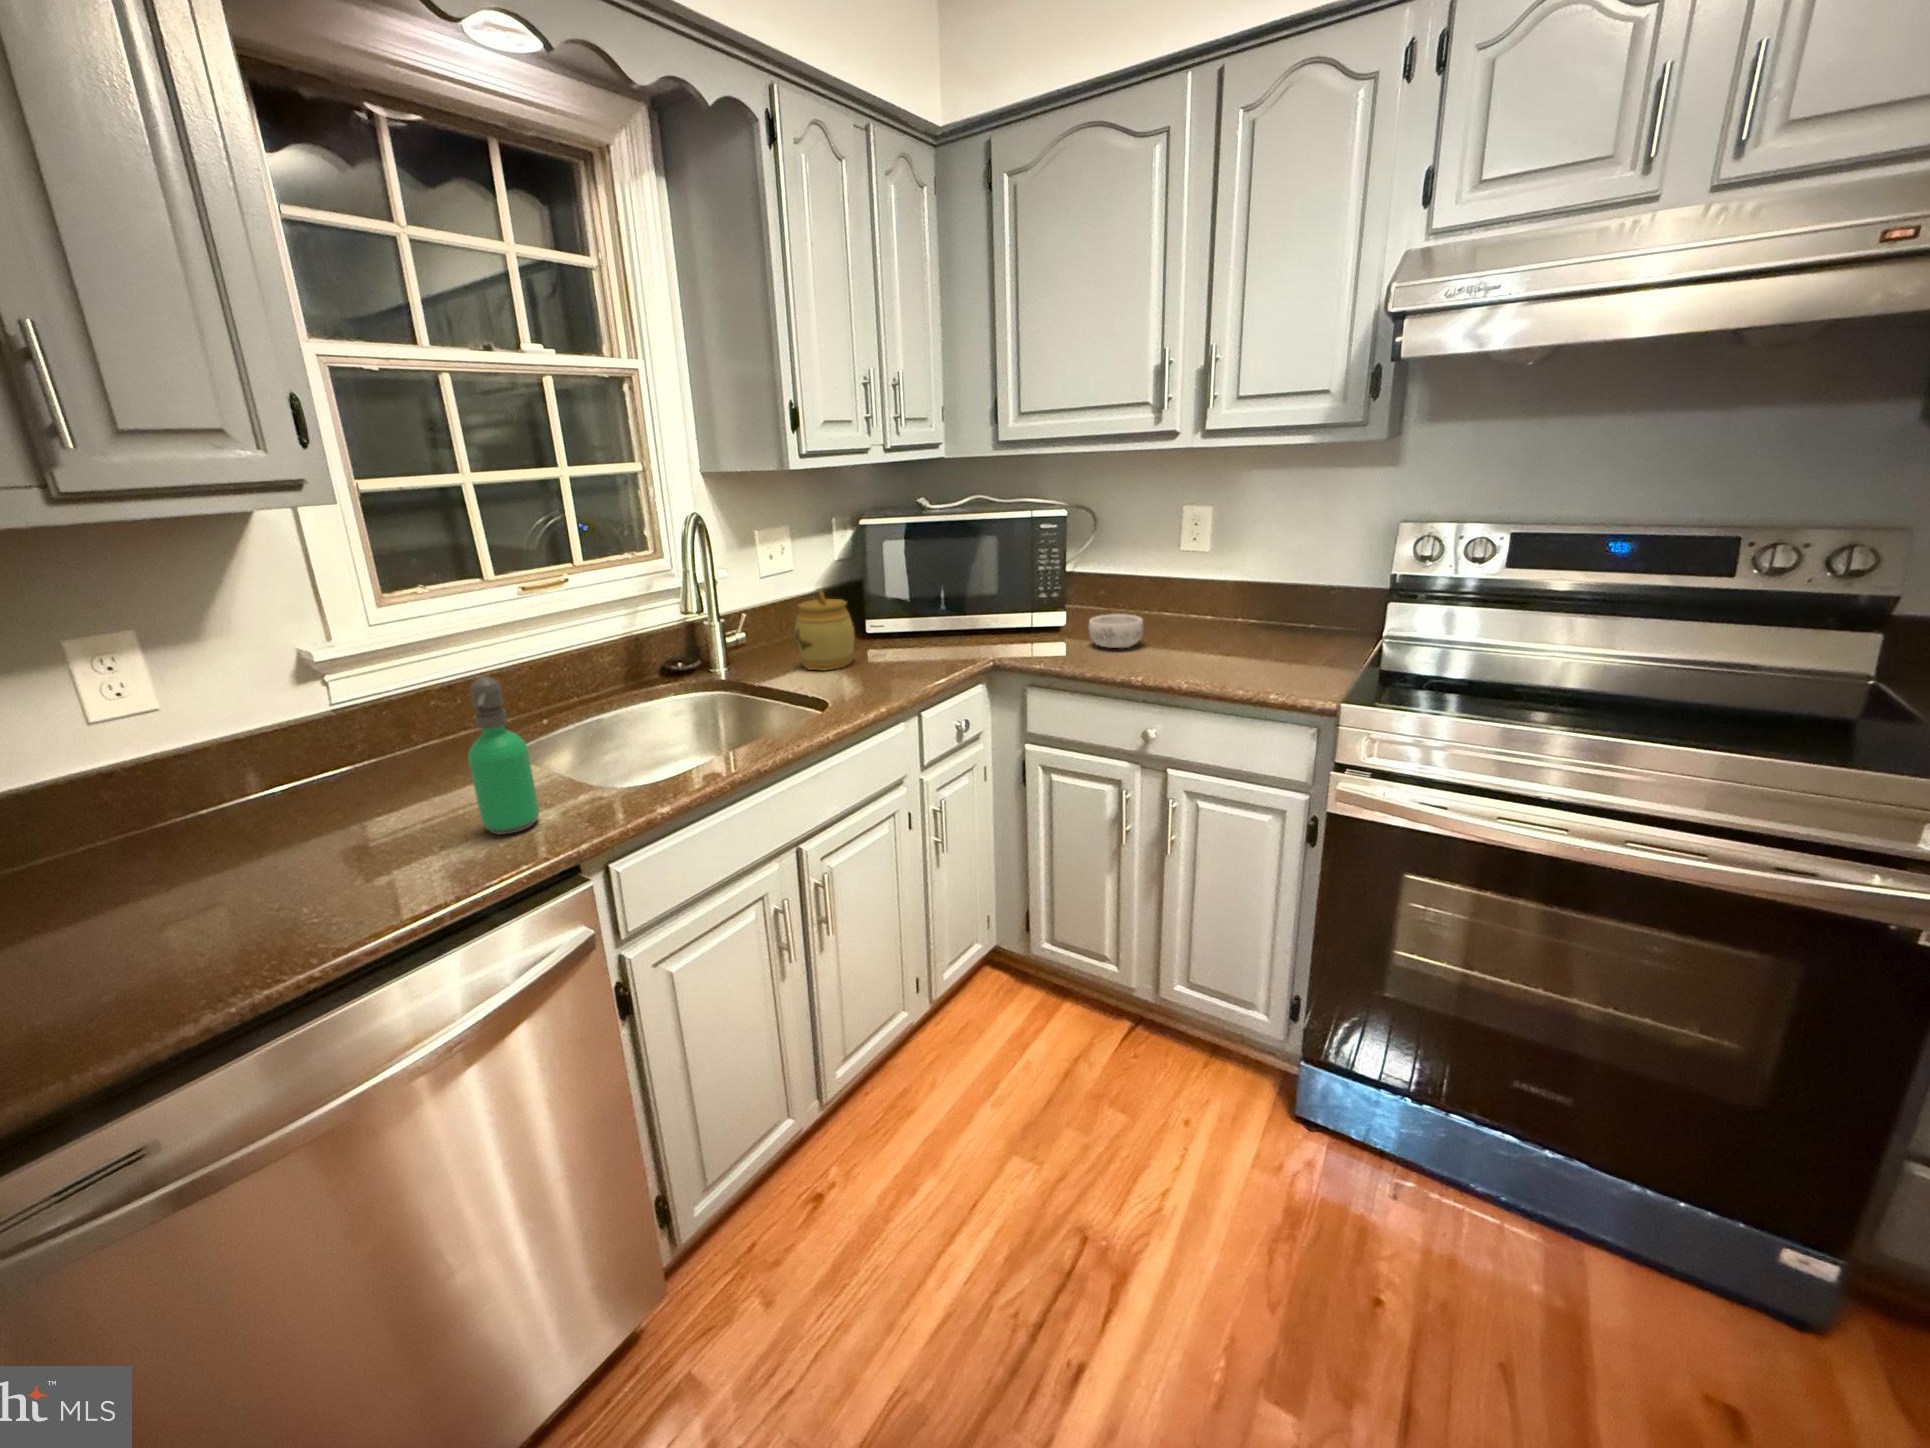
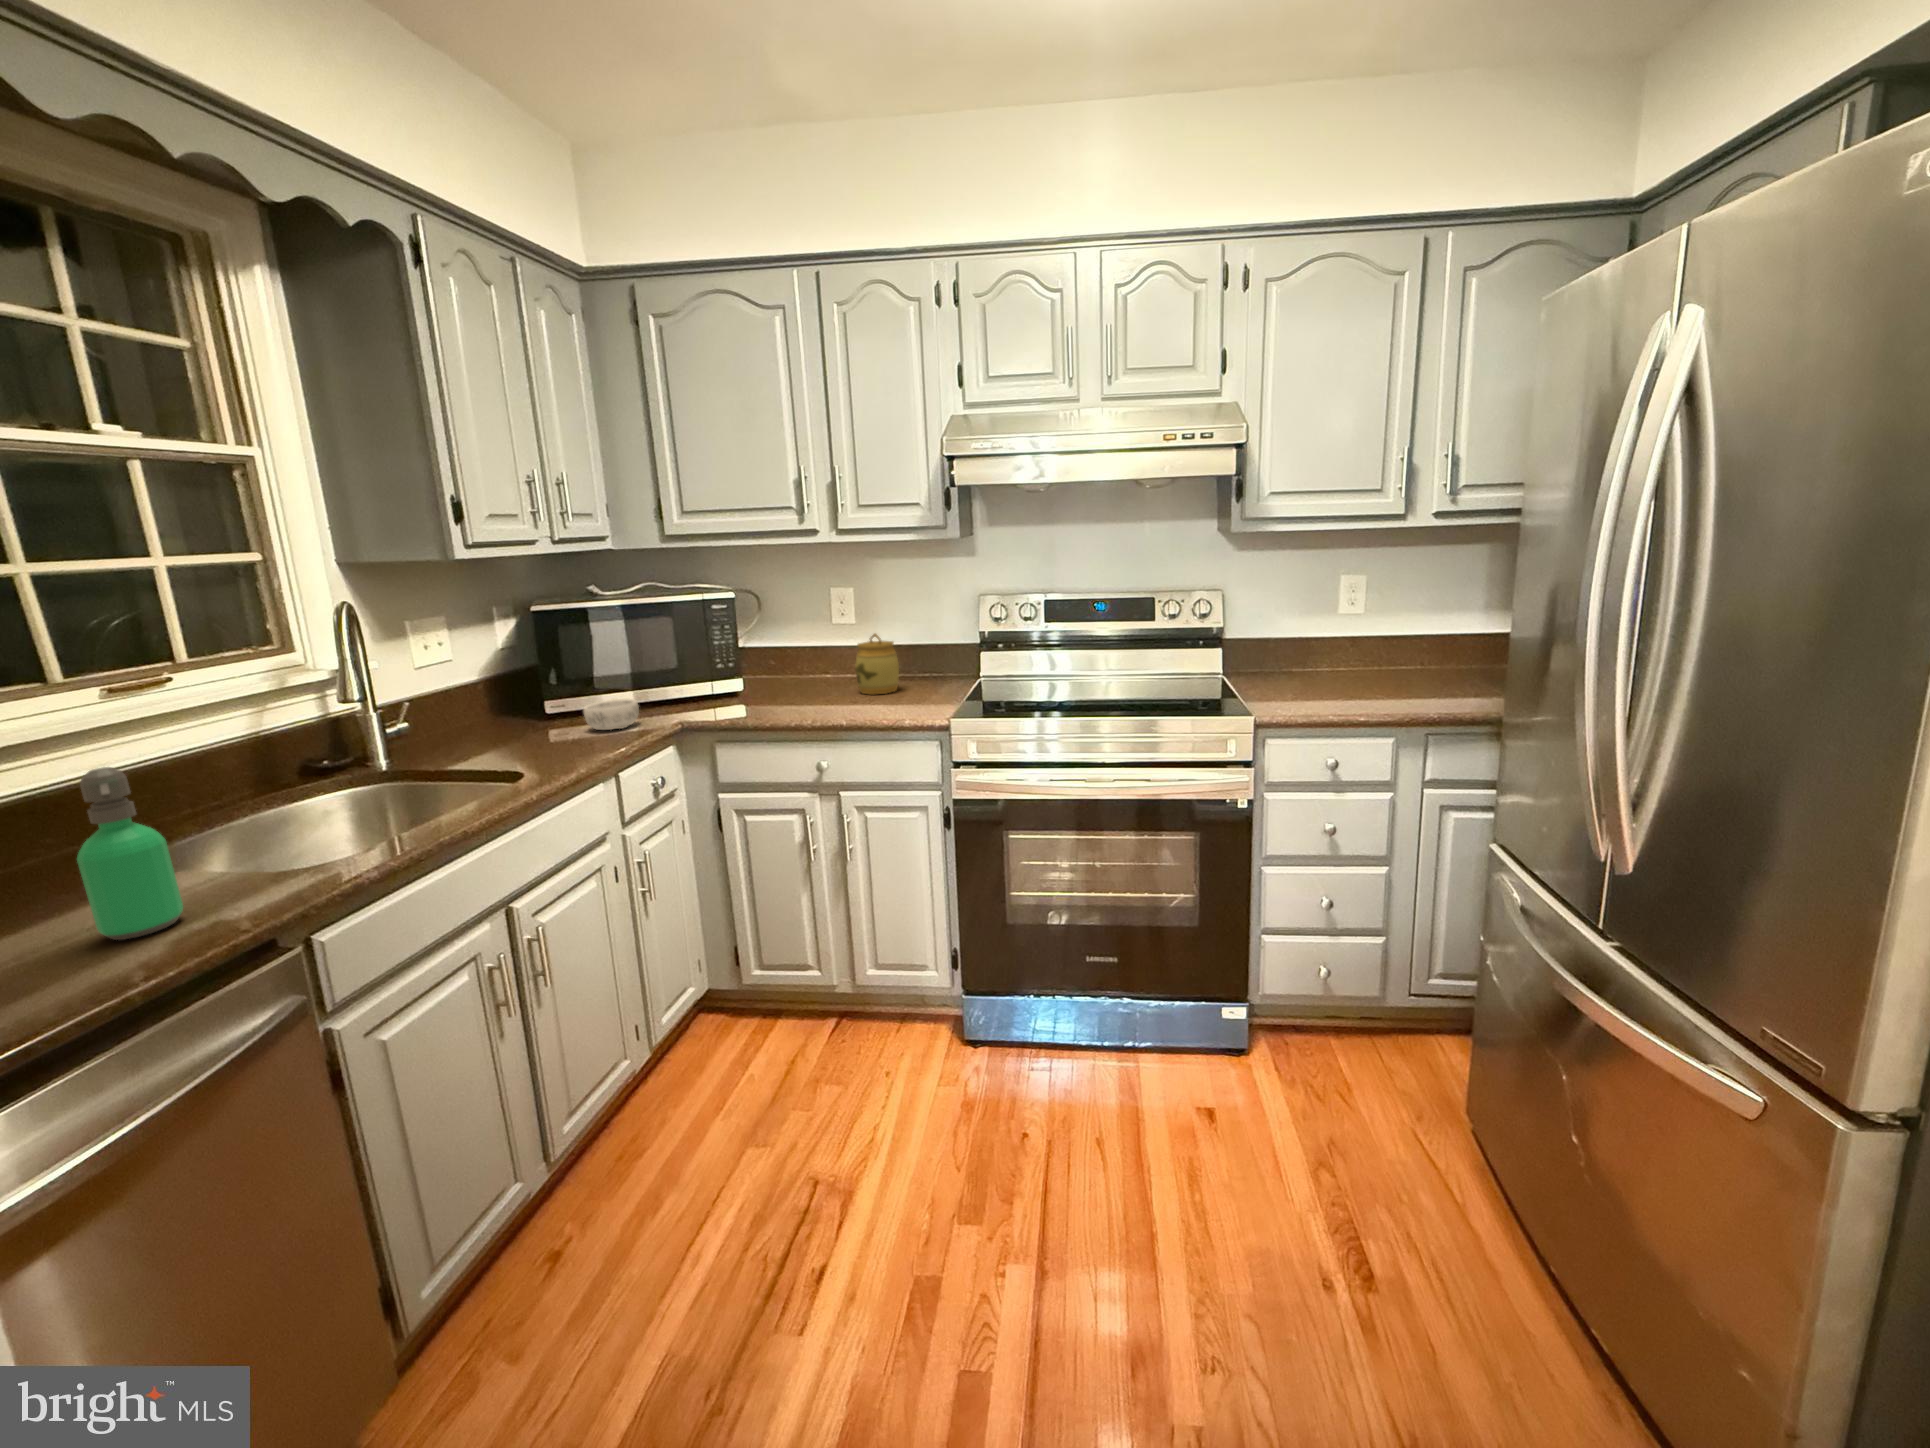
jar: present [795,590,854,671] -> present [855,634,899,695]
decorative bowl: present [1088,614,1143,648] -> present [584,699,639,730]

